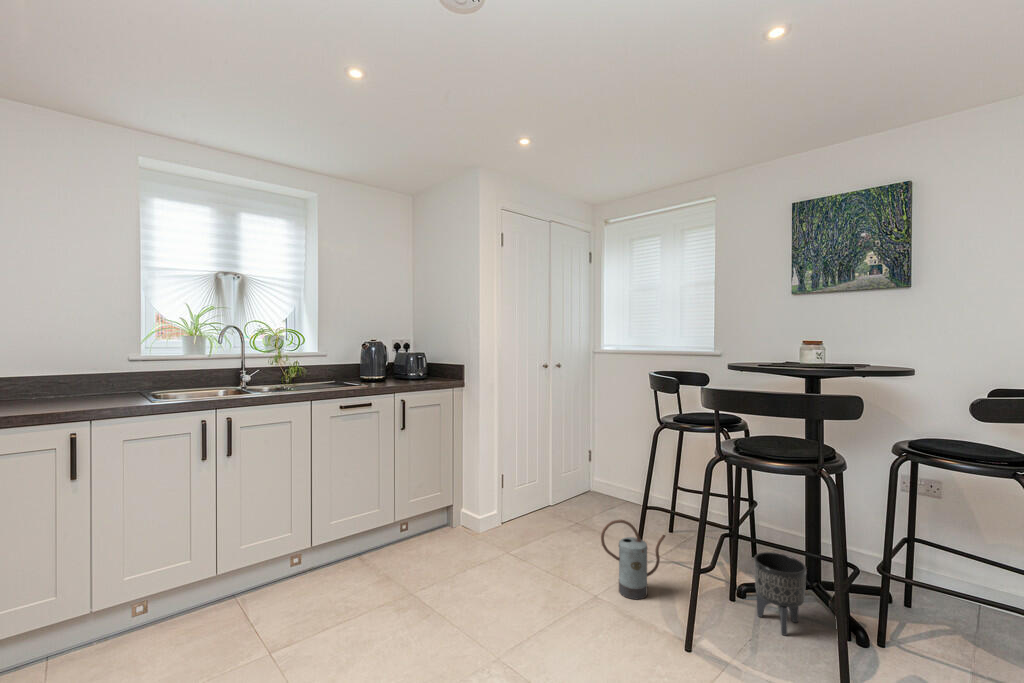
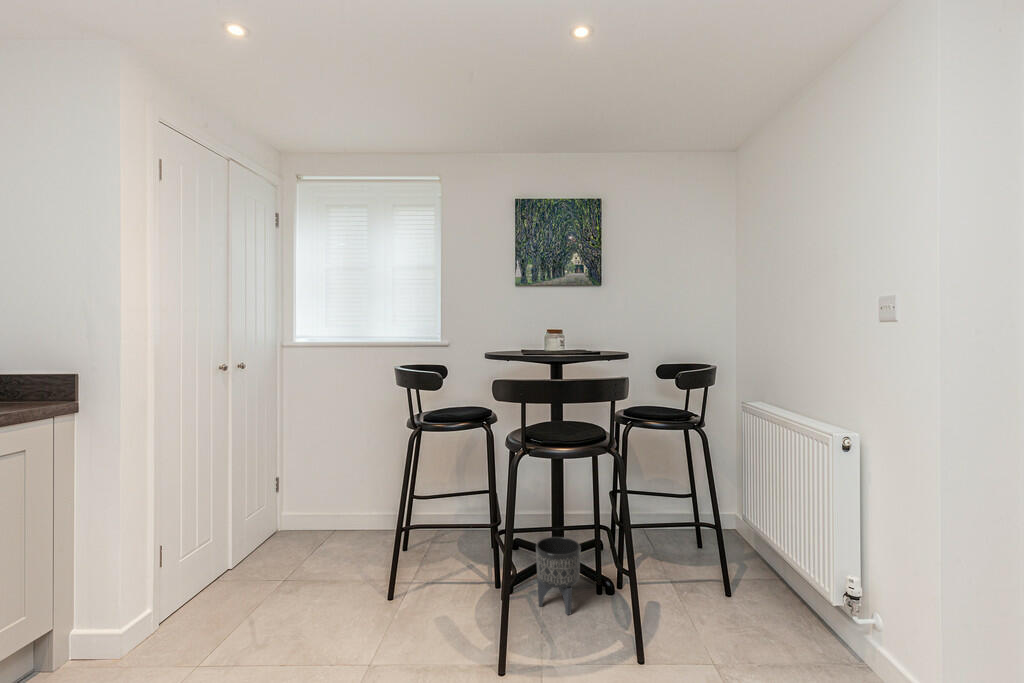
watering can: present [601,520,666,599] -> none [381,552,449,647]

